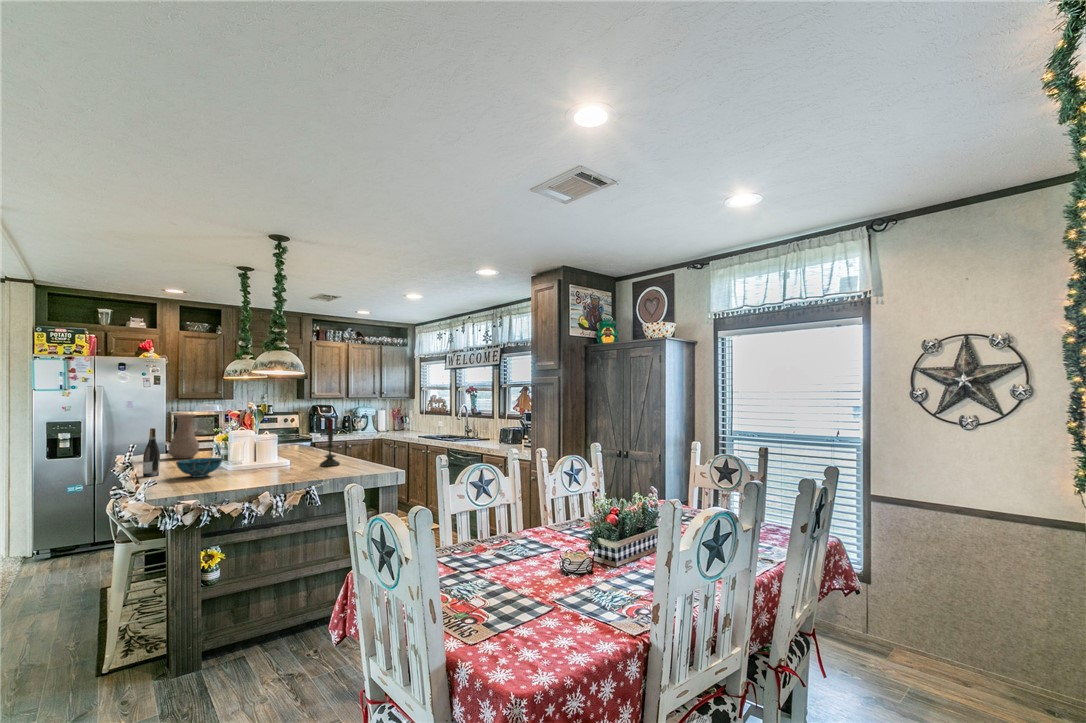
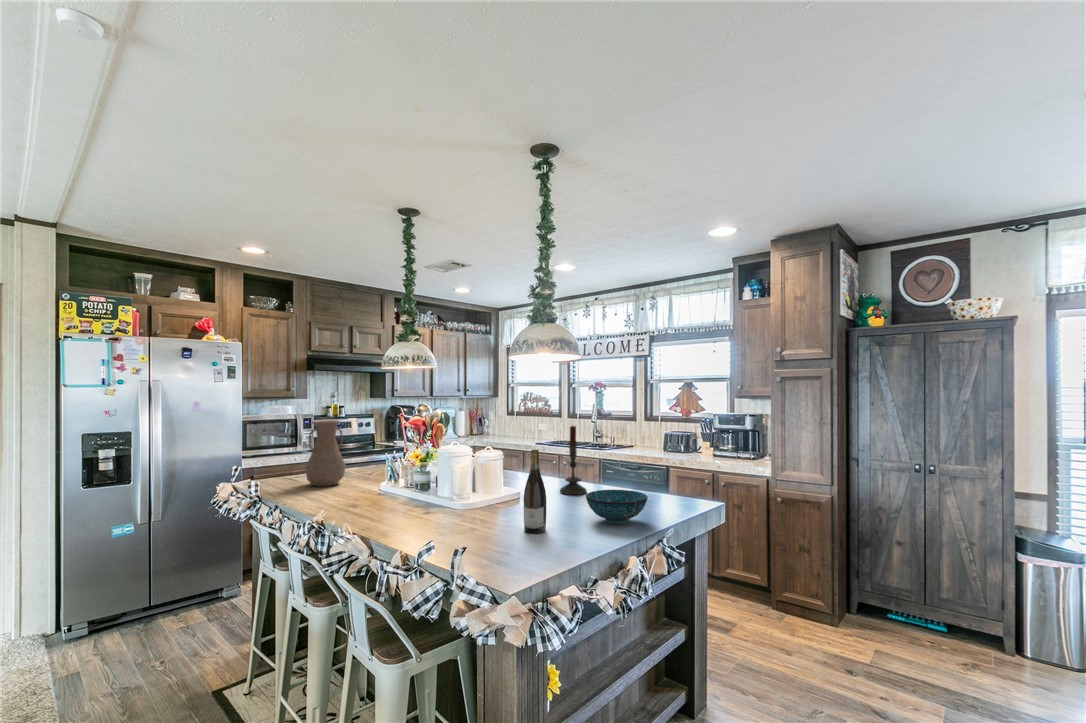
wine bottle: present [143,428,160,477] -> present [524,449,546,533]
decorative bowl: present [176,458,222,477] -> present [586,490,648,524]

